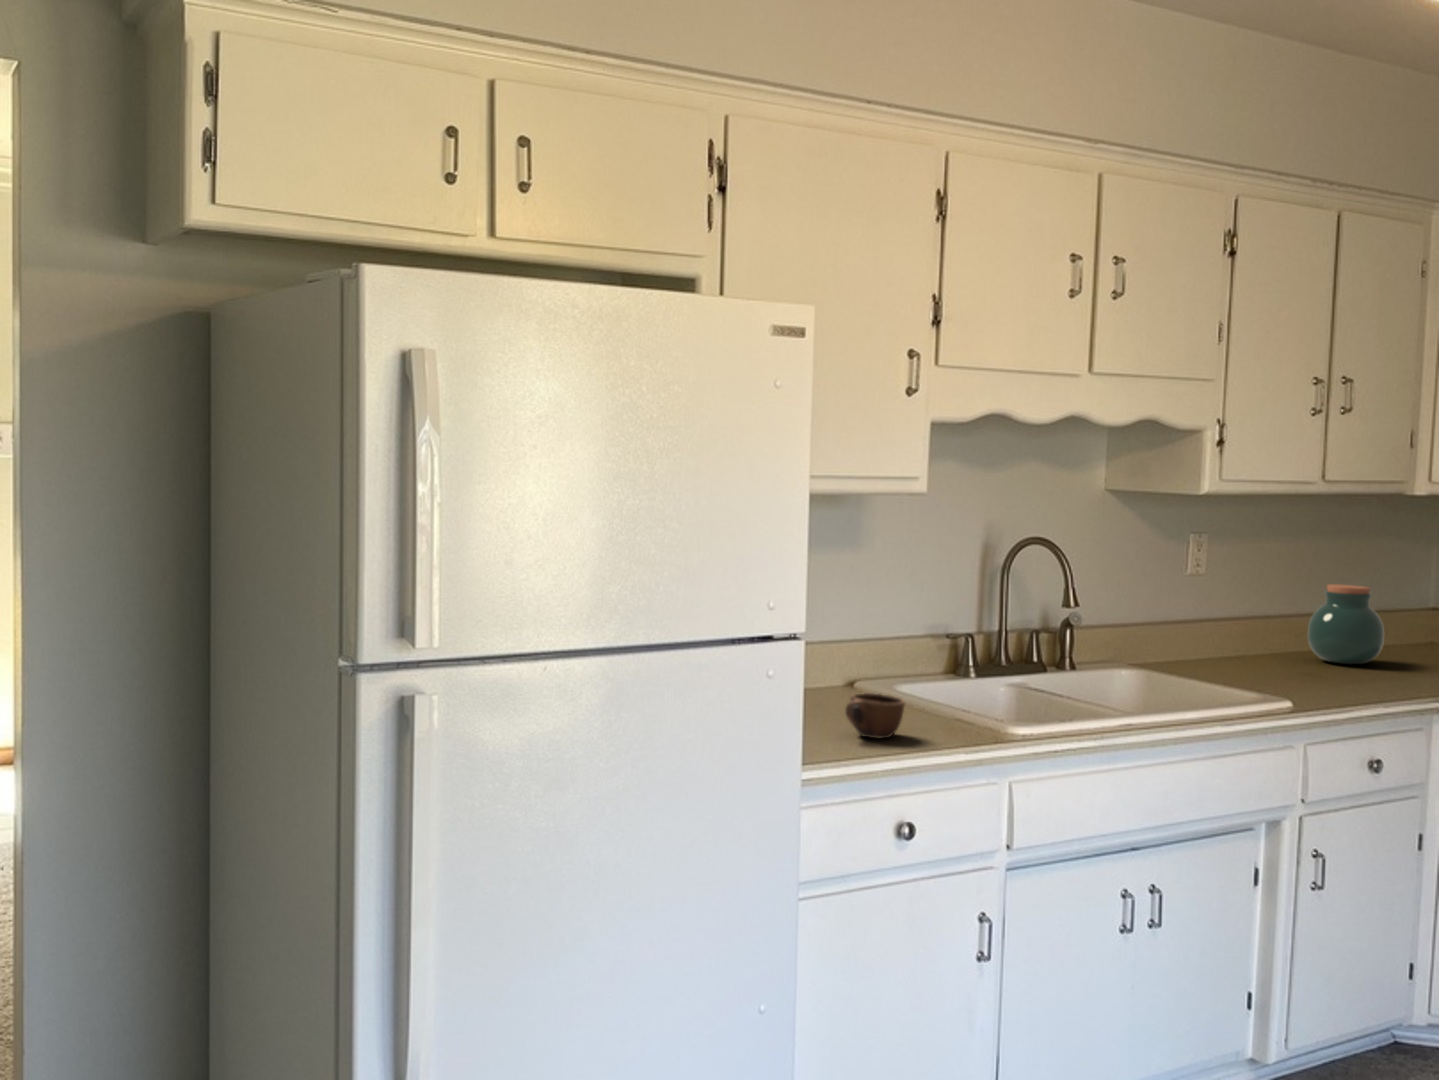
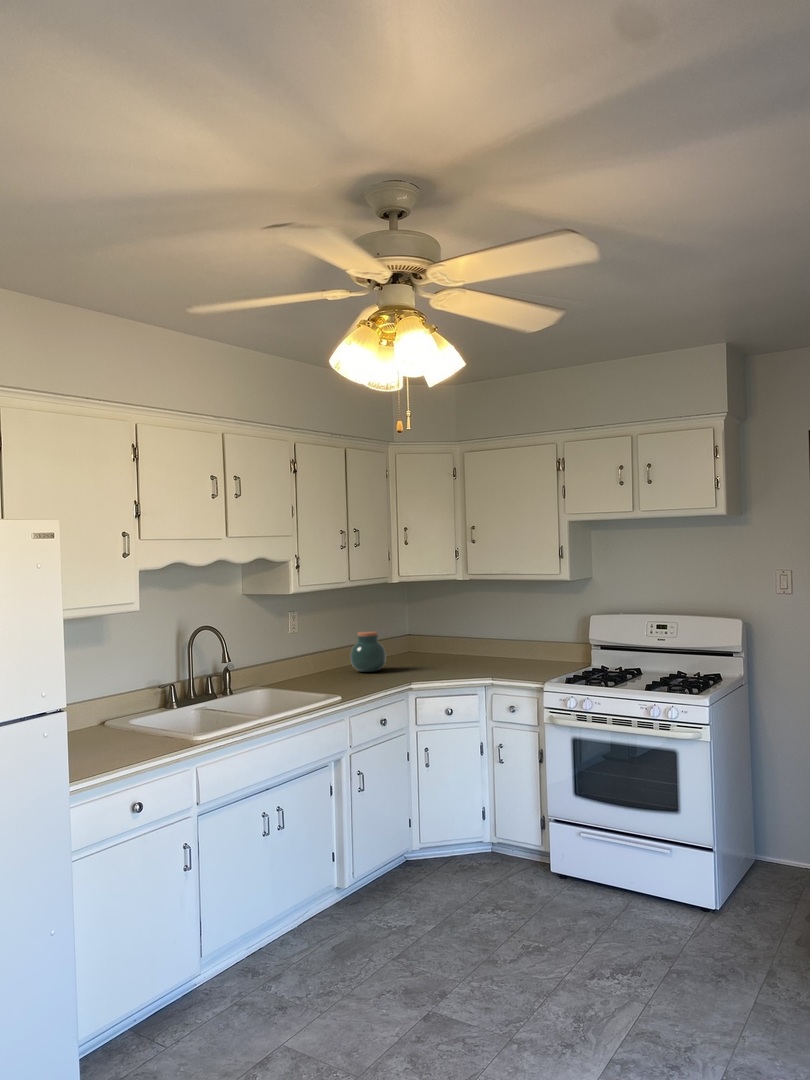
mug: present [846,693,905,738] -> none [98,729,133,755]

